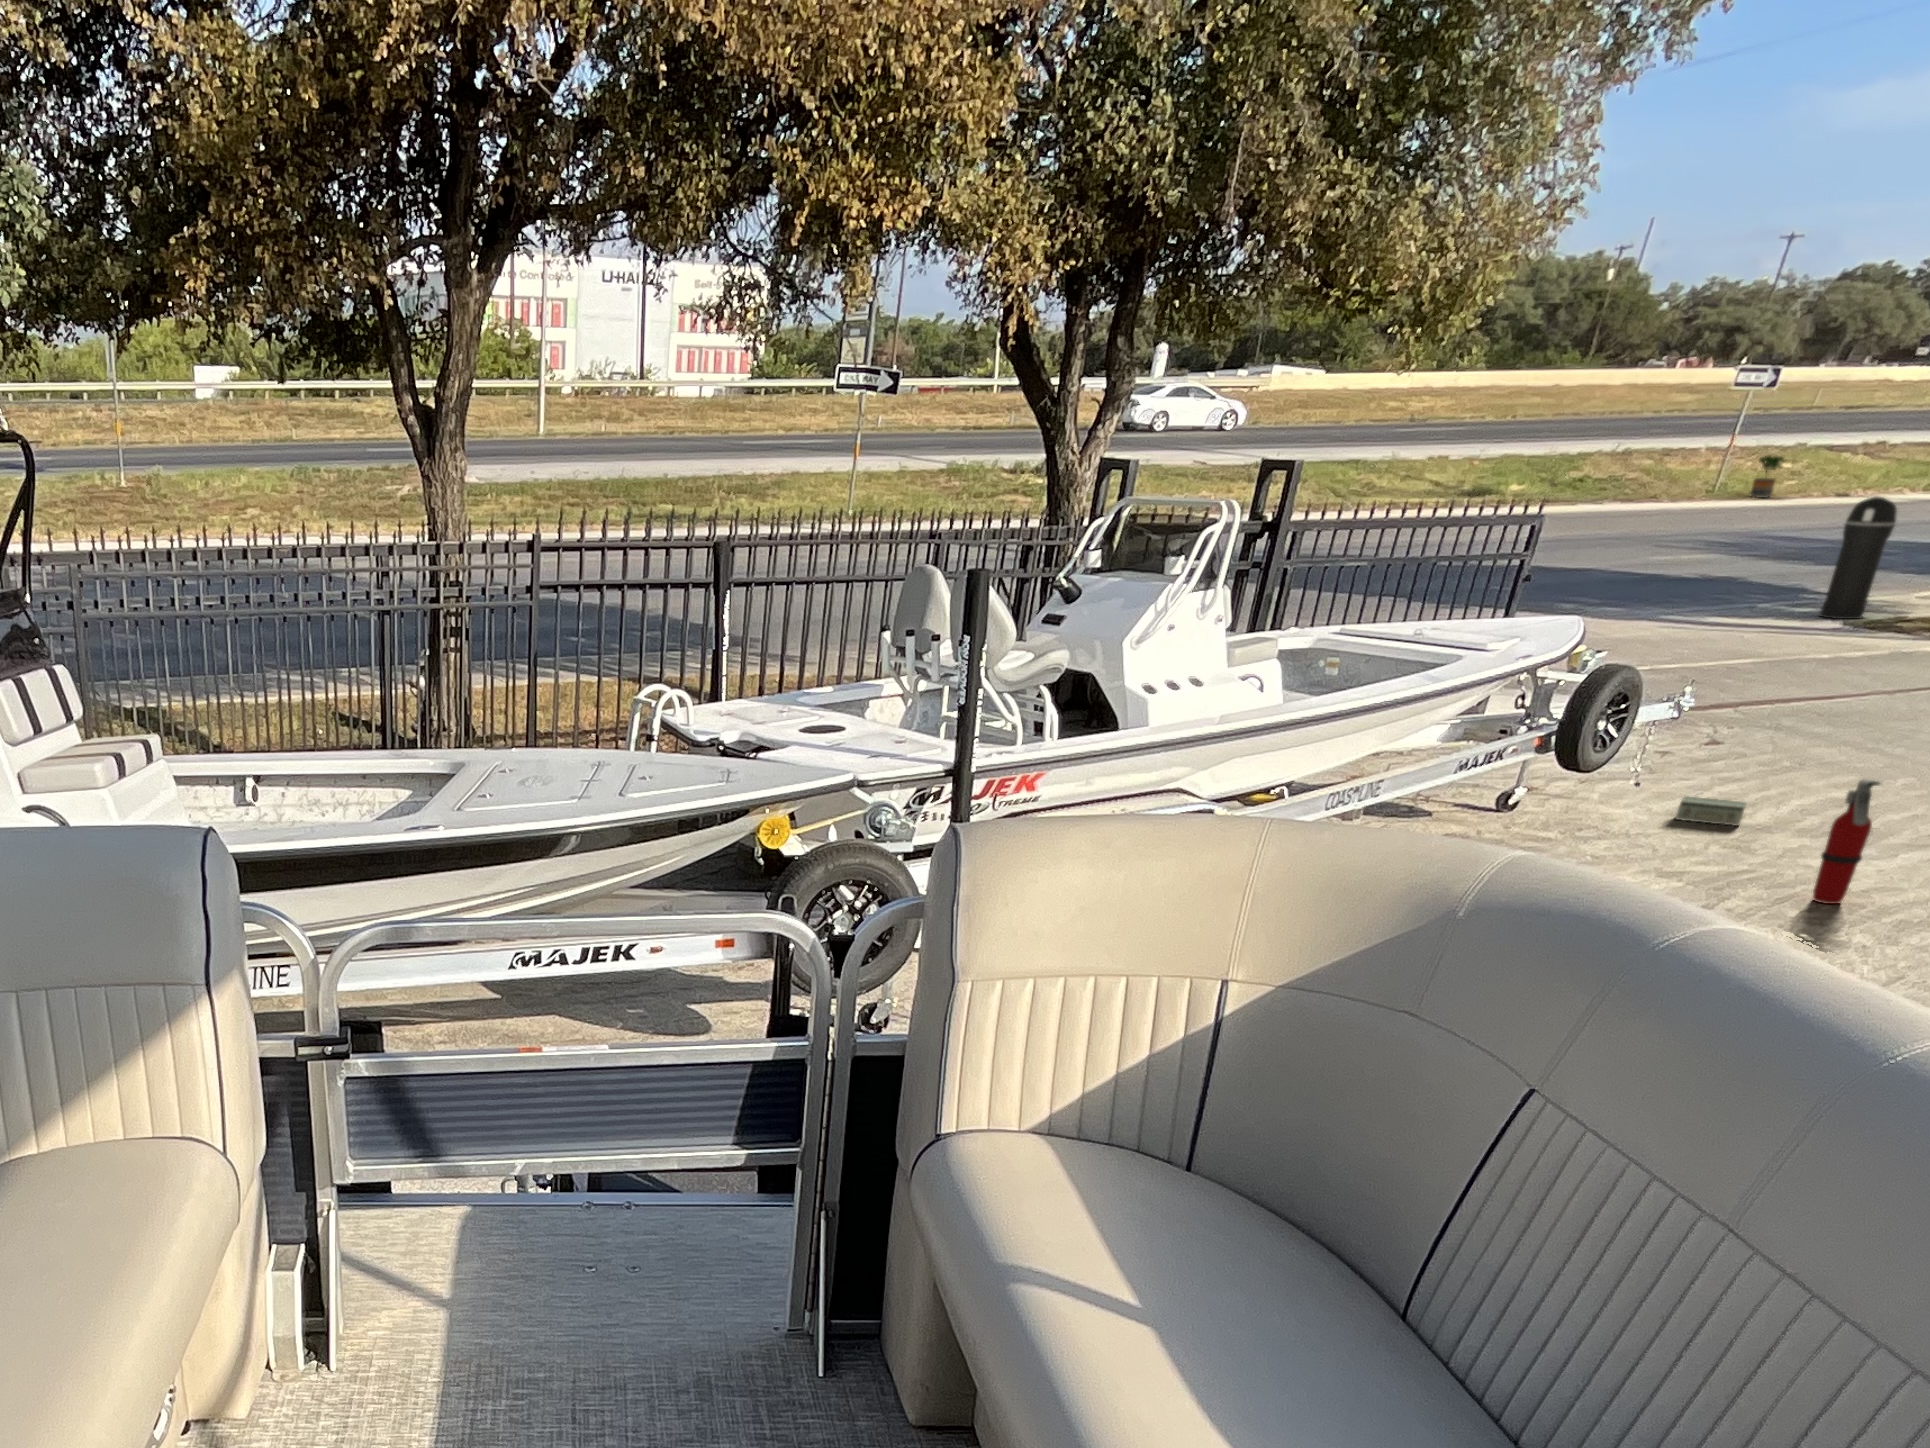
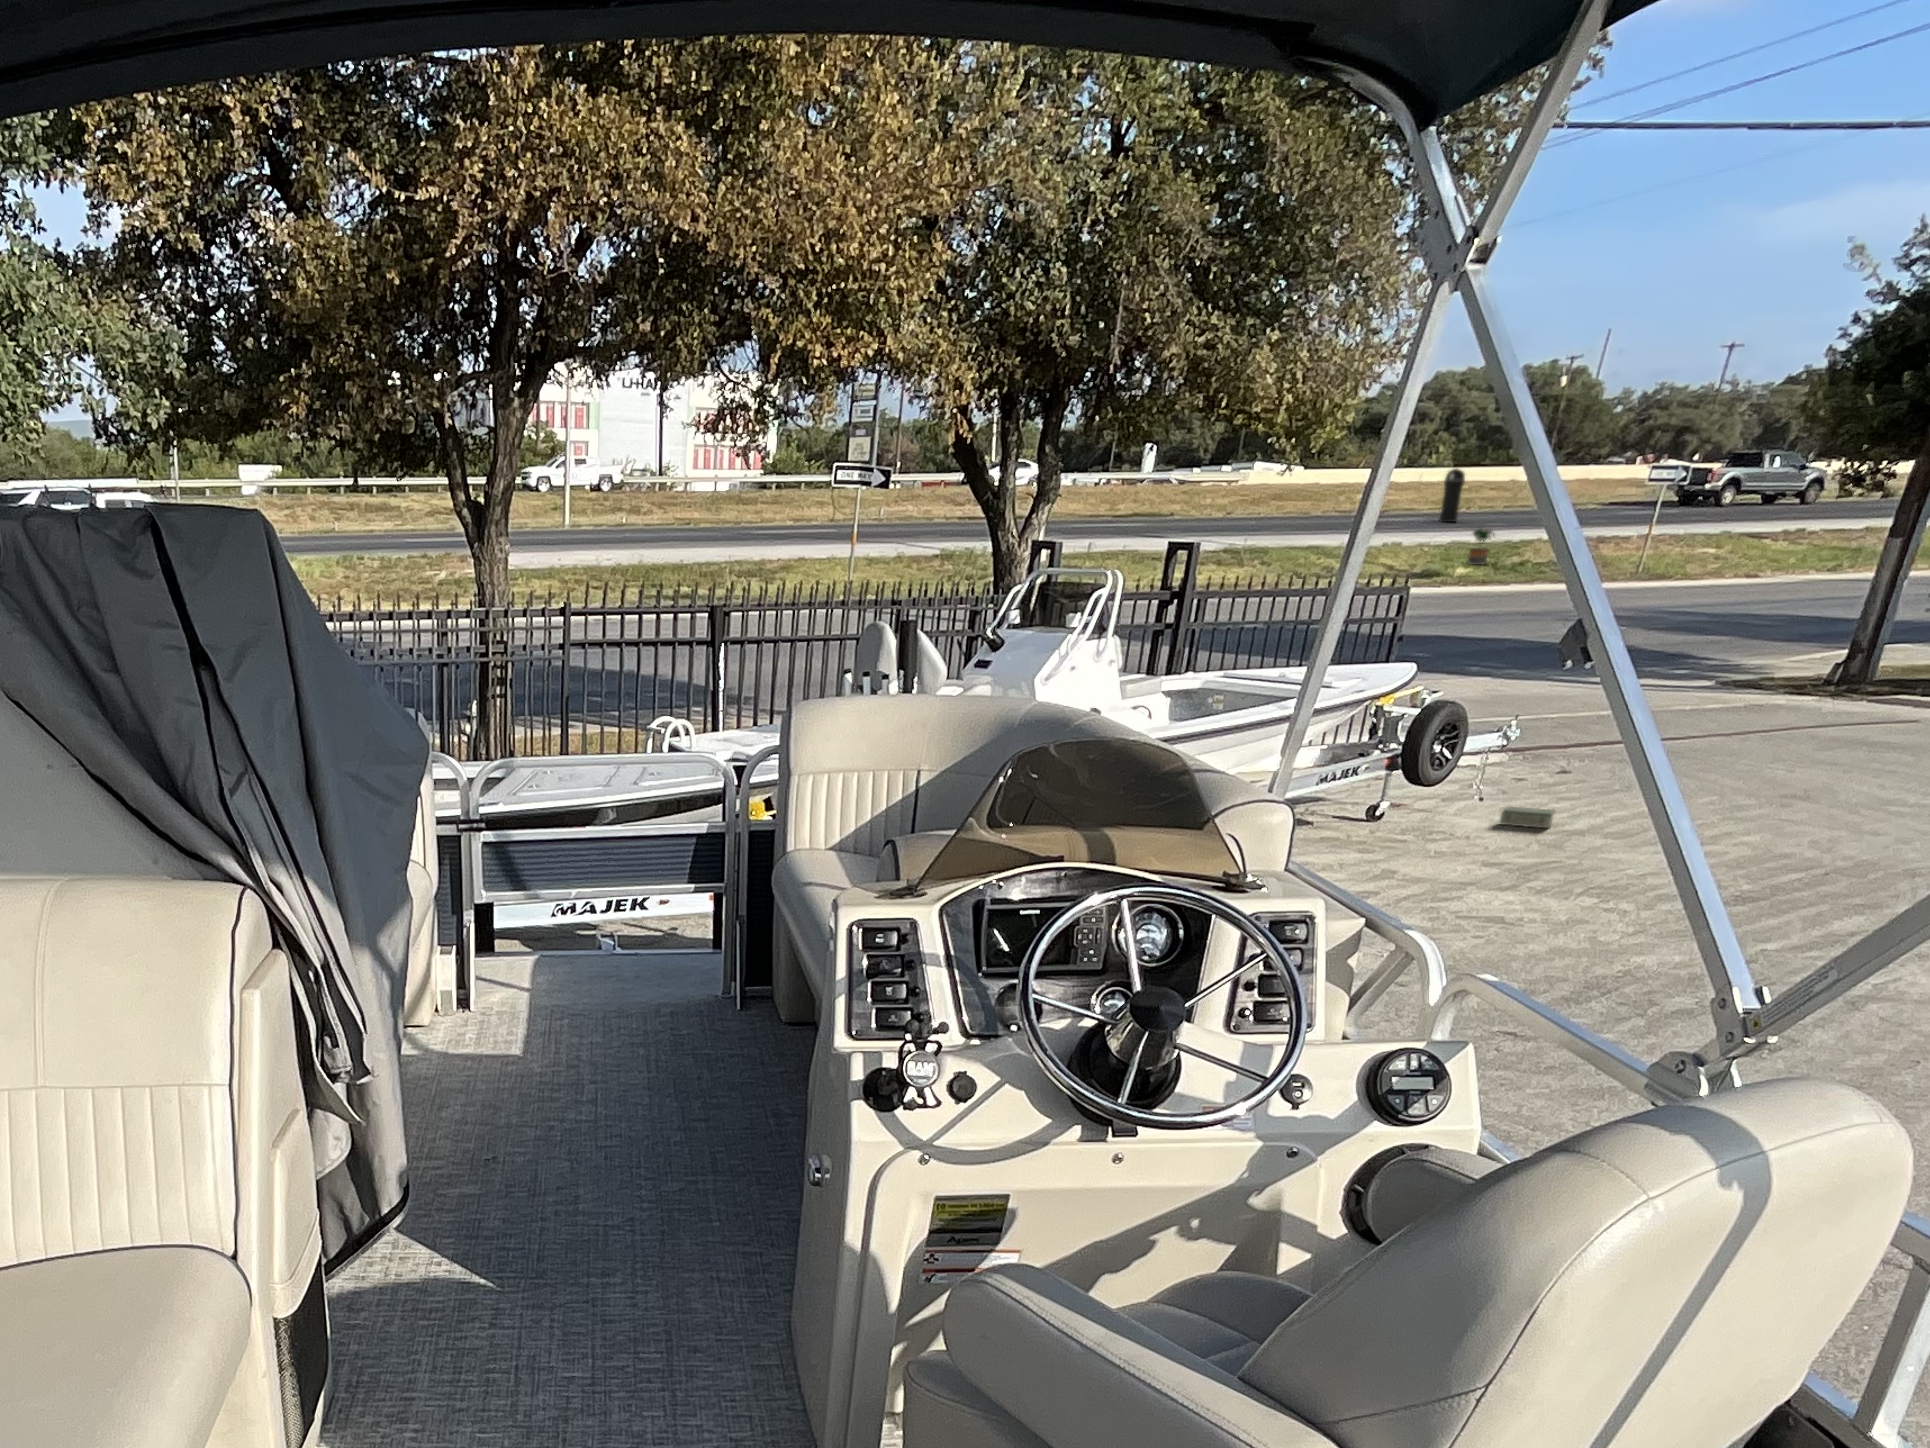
potted tree: present [1750,455,1784,498] -> present [1468,528,1494,565]
trash can: present [1820,497,1897,619] -> present [1439,468,1465,522]
fire extinguisher: present [1813,779,1880,904] -> none [1582,781,1620,879]

